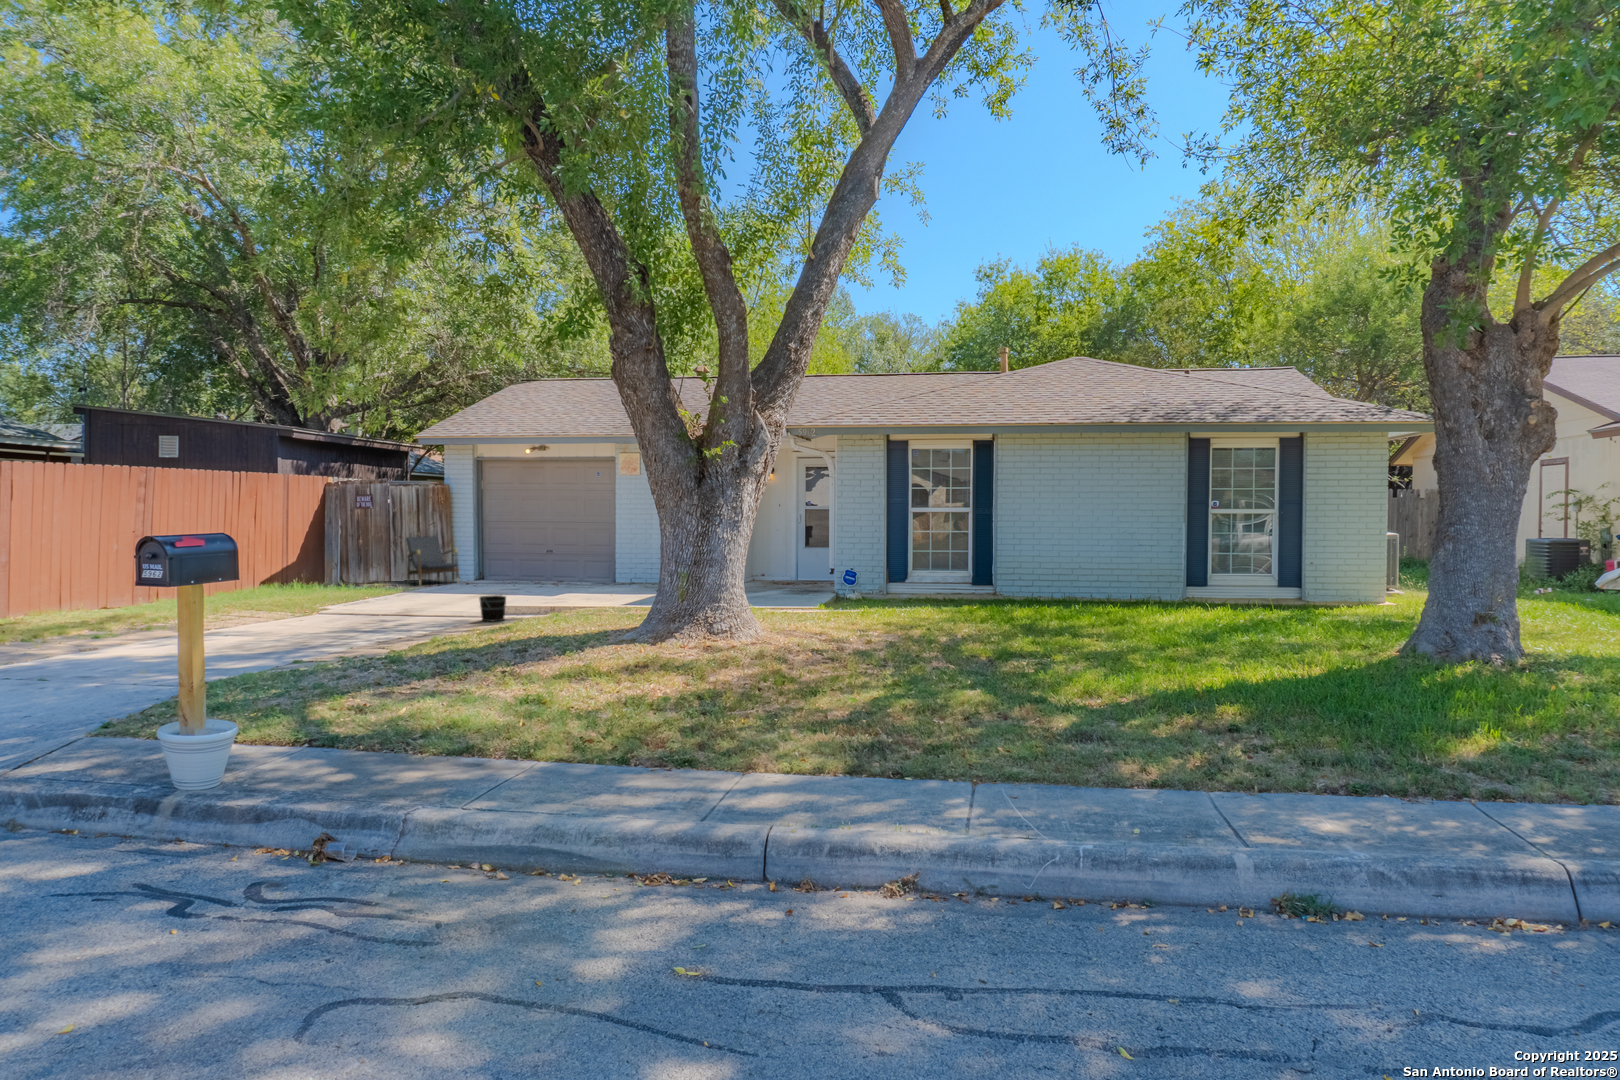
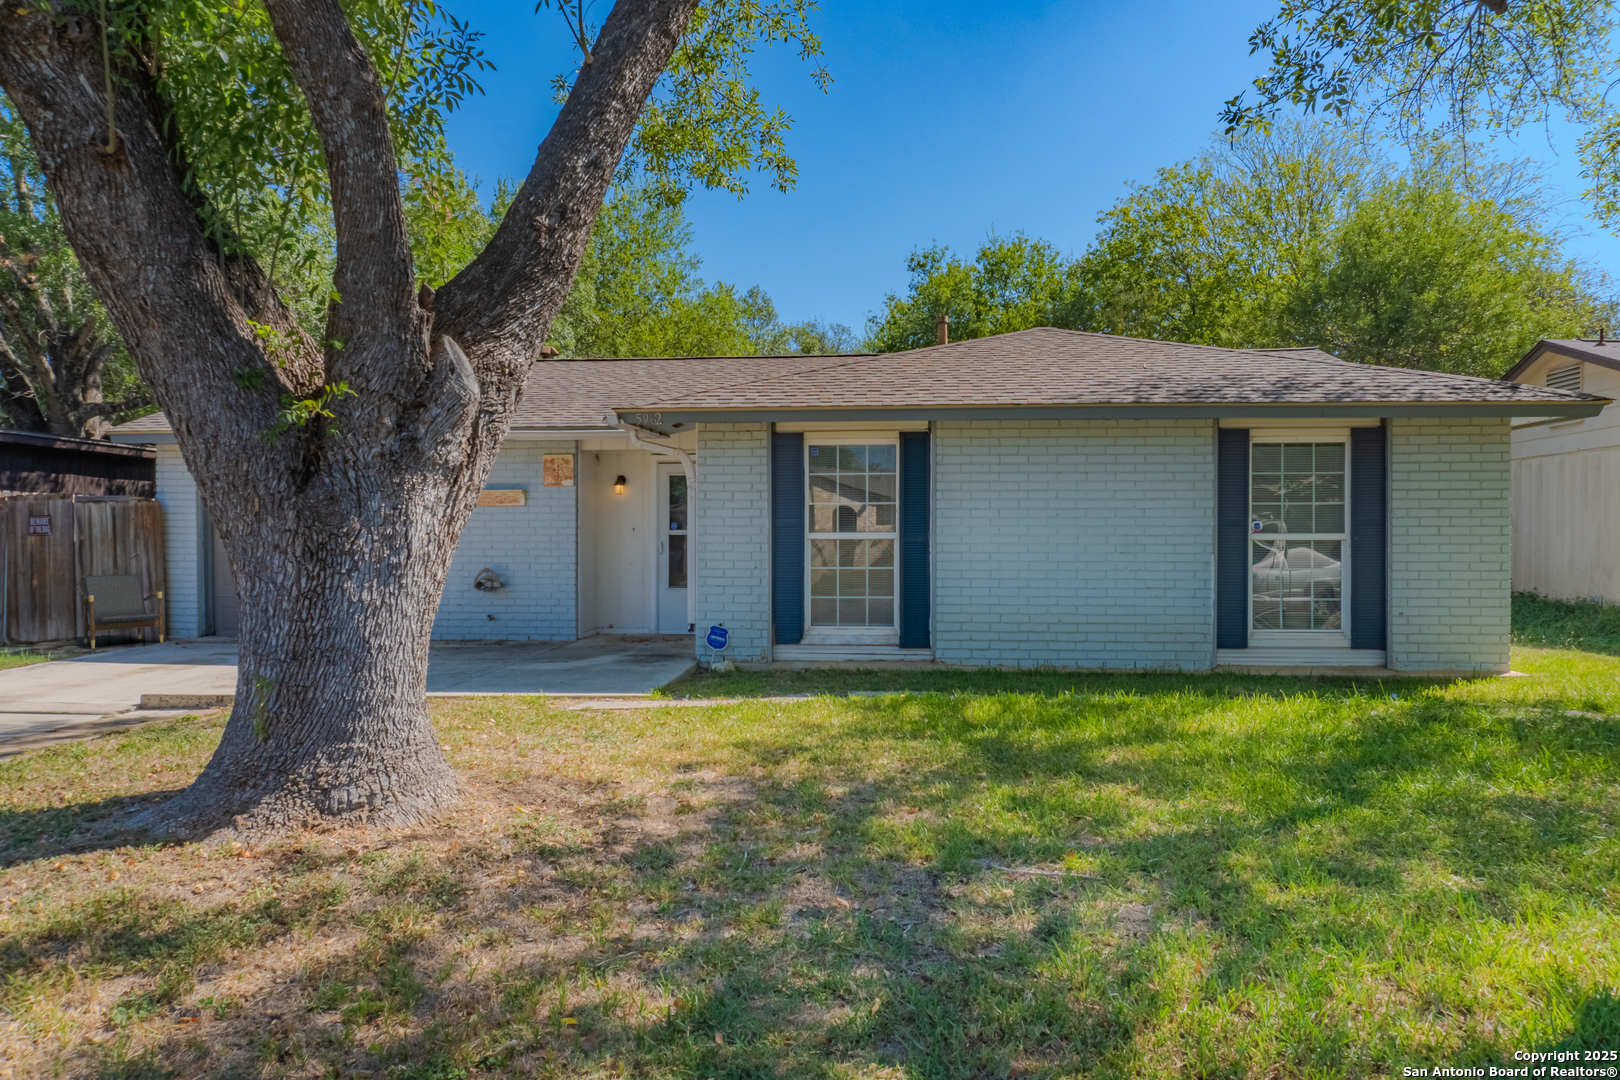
bucket: present [479,595,506,621] -> none [39,685,96,736]

